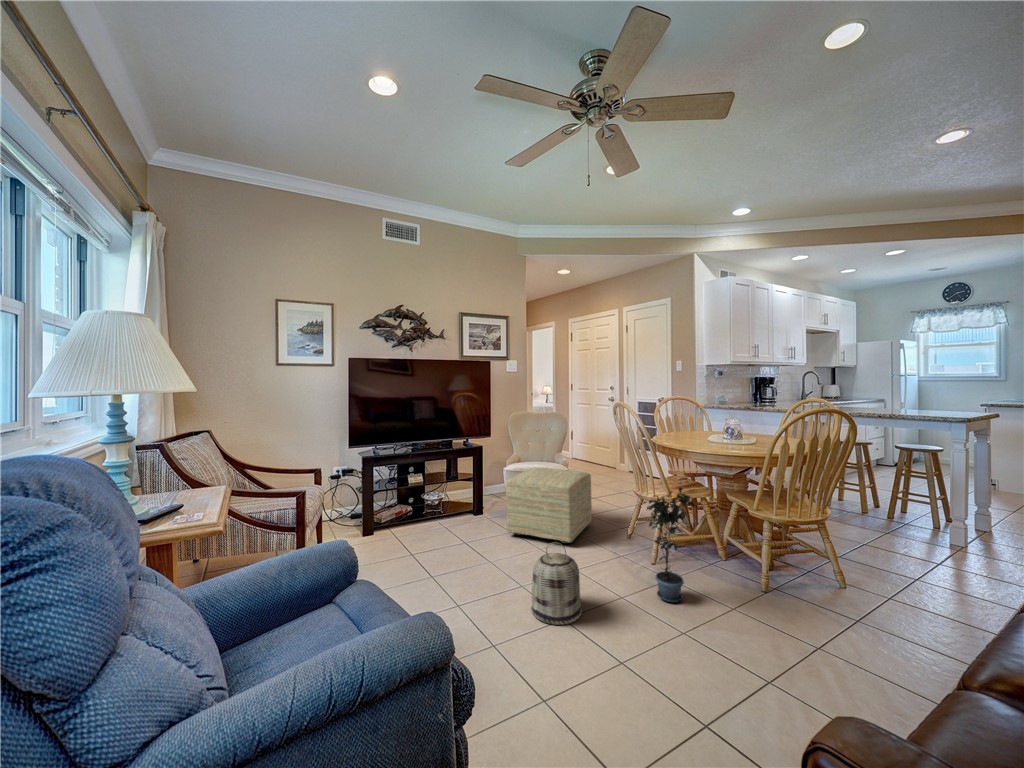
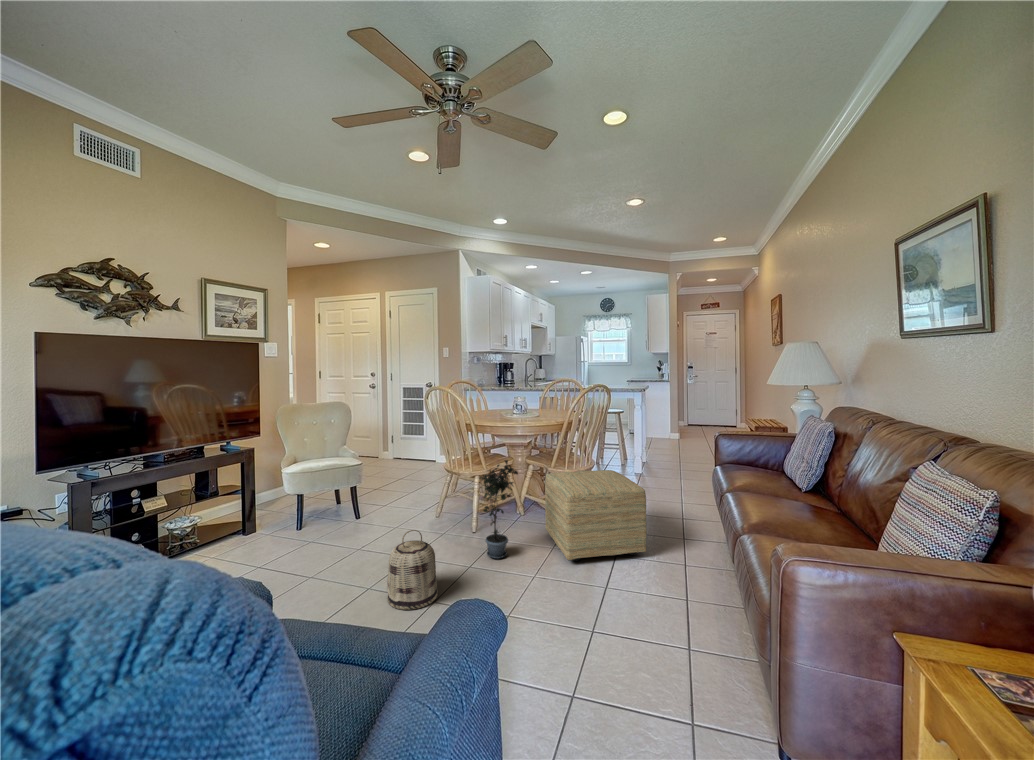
ottoman: present [506,468,592,544] -> present [545,470,647,561]

